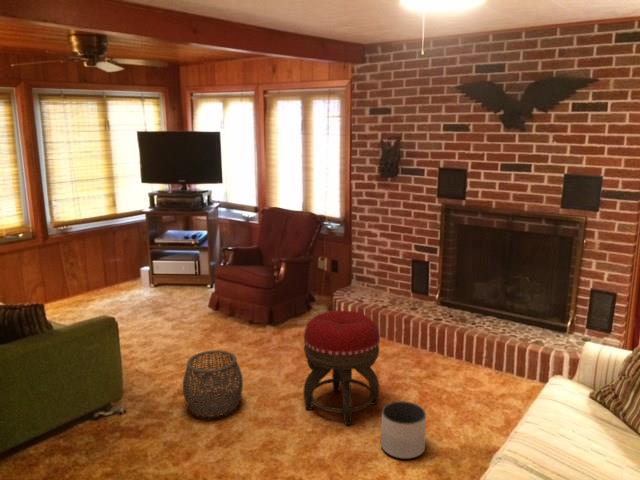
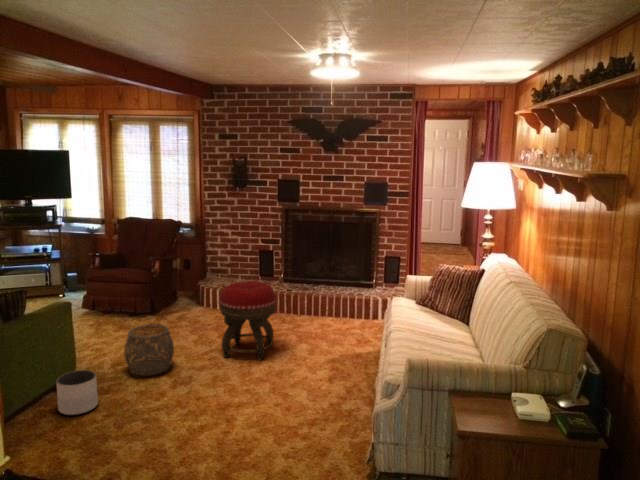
planter: present [381,401,426,459] -> present [56,370,98,415]

